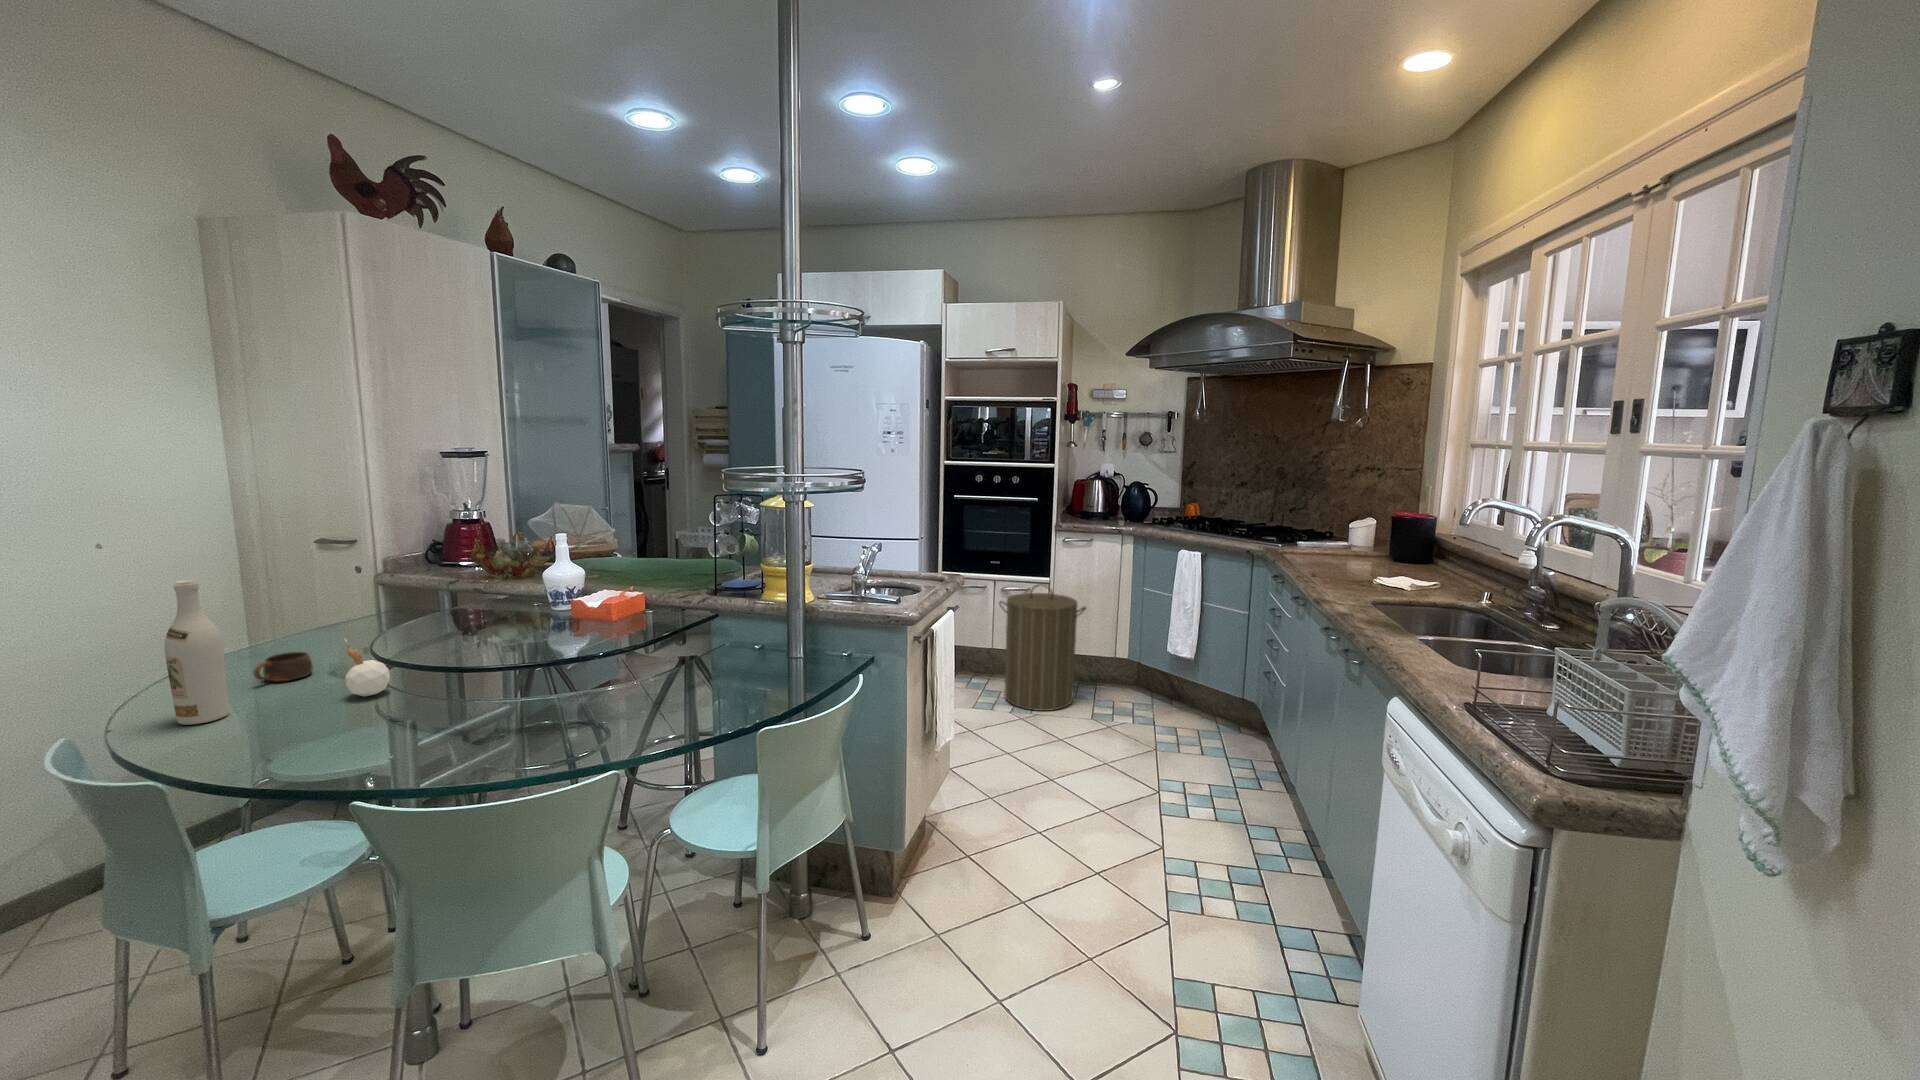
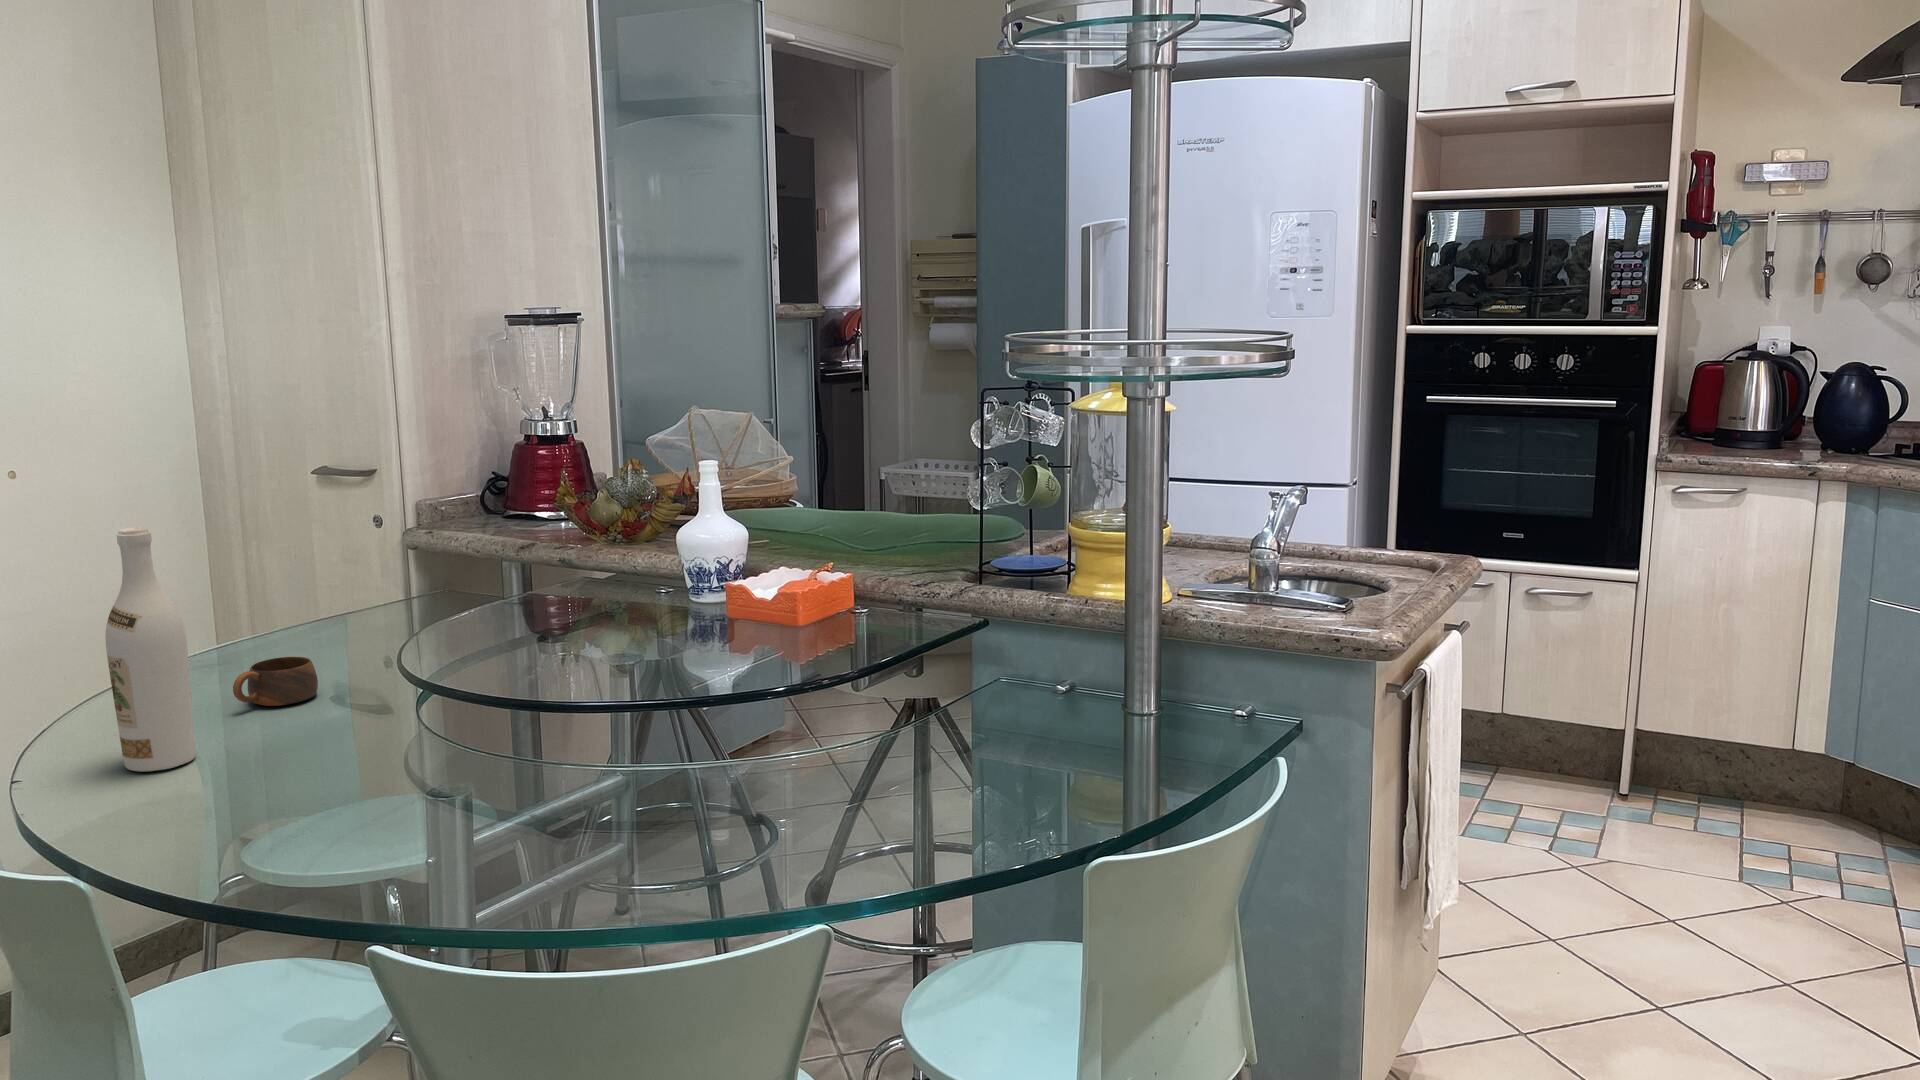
laundry hamper: present [999,584,1086,711] -> none [1522,583,1729,854]
candle: present [344,637,390,697] -> none [360,635,430,742]

